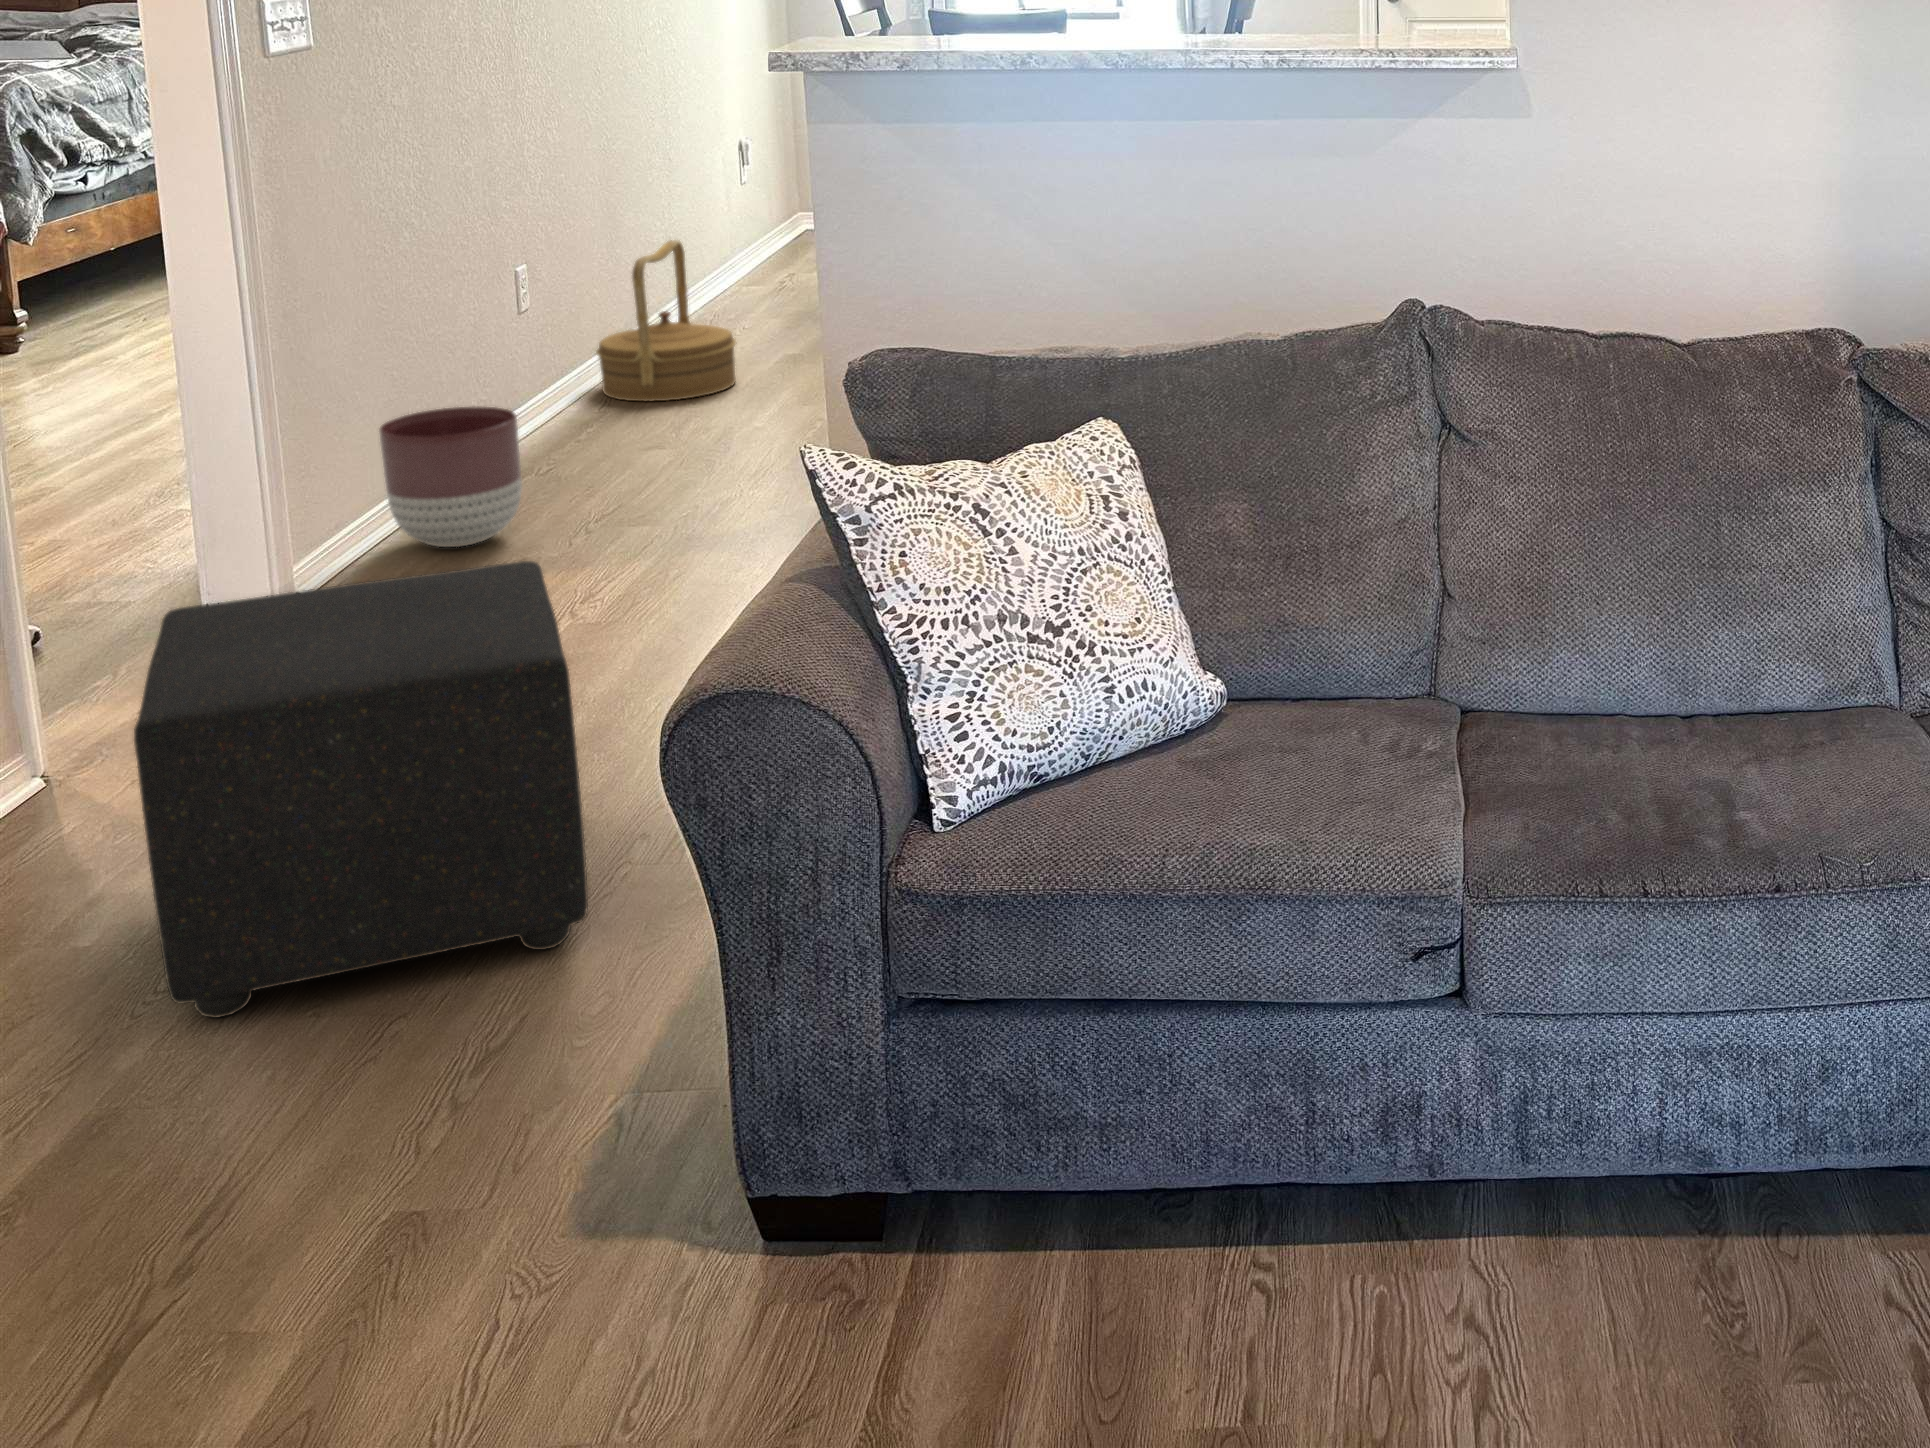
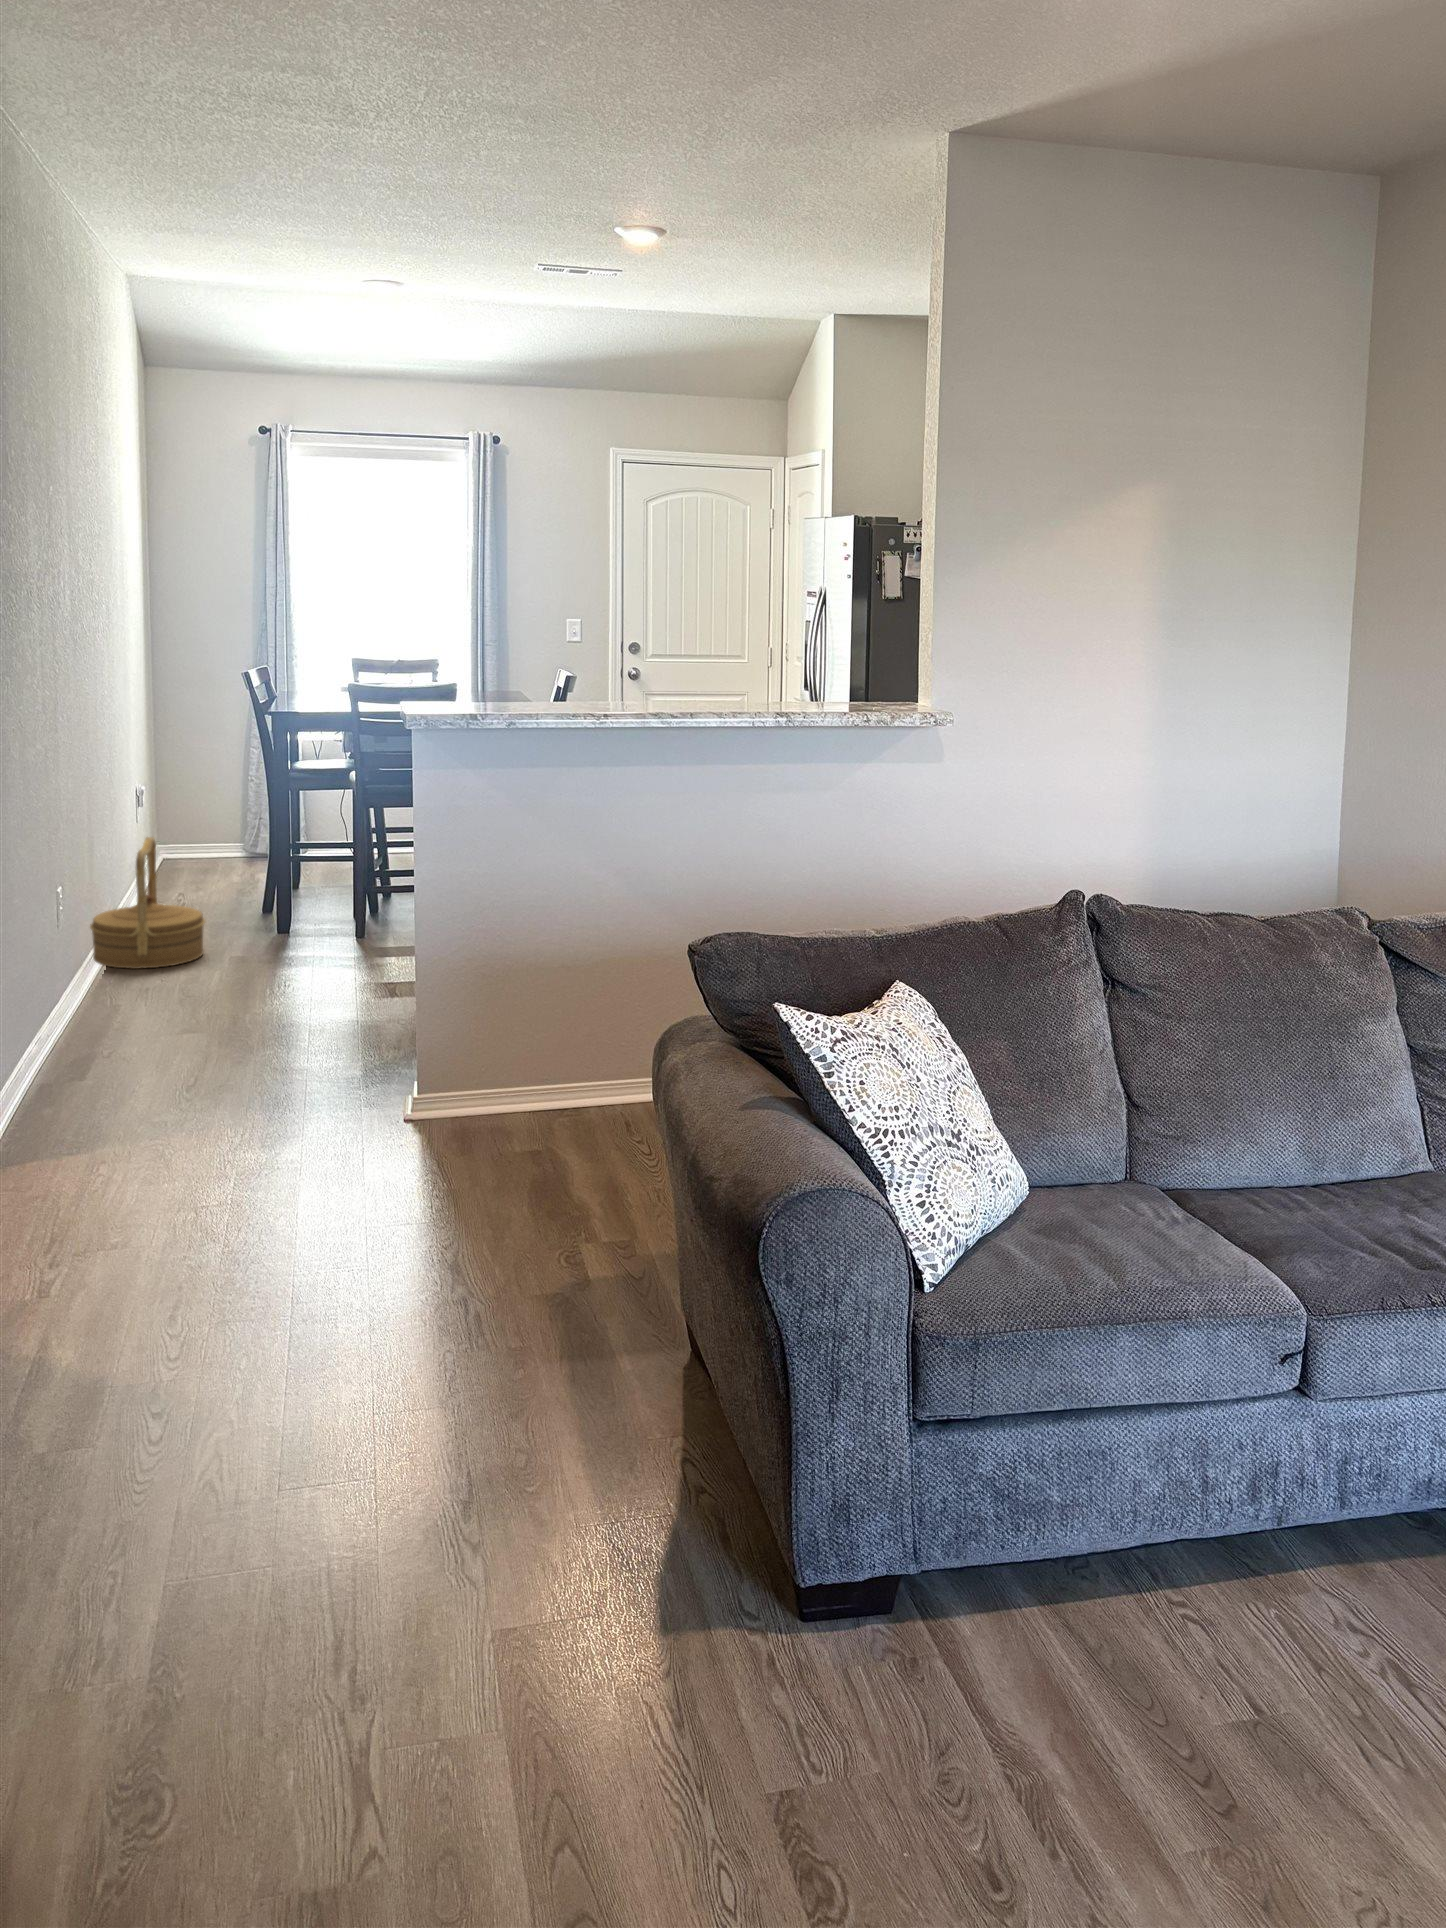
planter: present [379,406,522,547] -> none [17,976,130,1093]
ottoman: present [134,561,588,1018] -> none [87,1100,479,1489]

